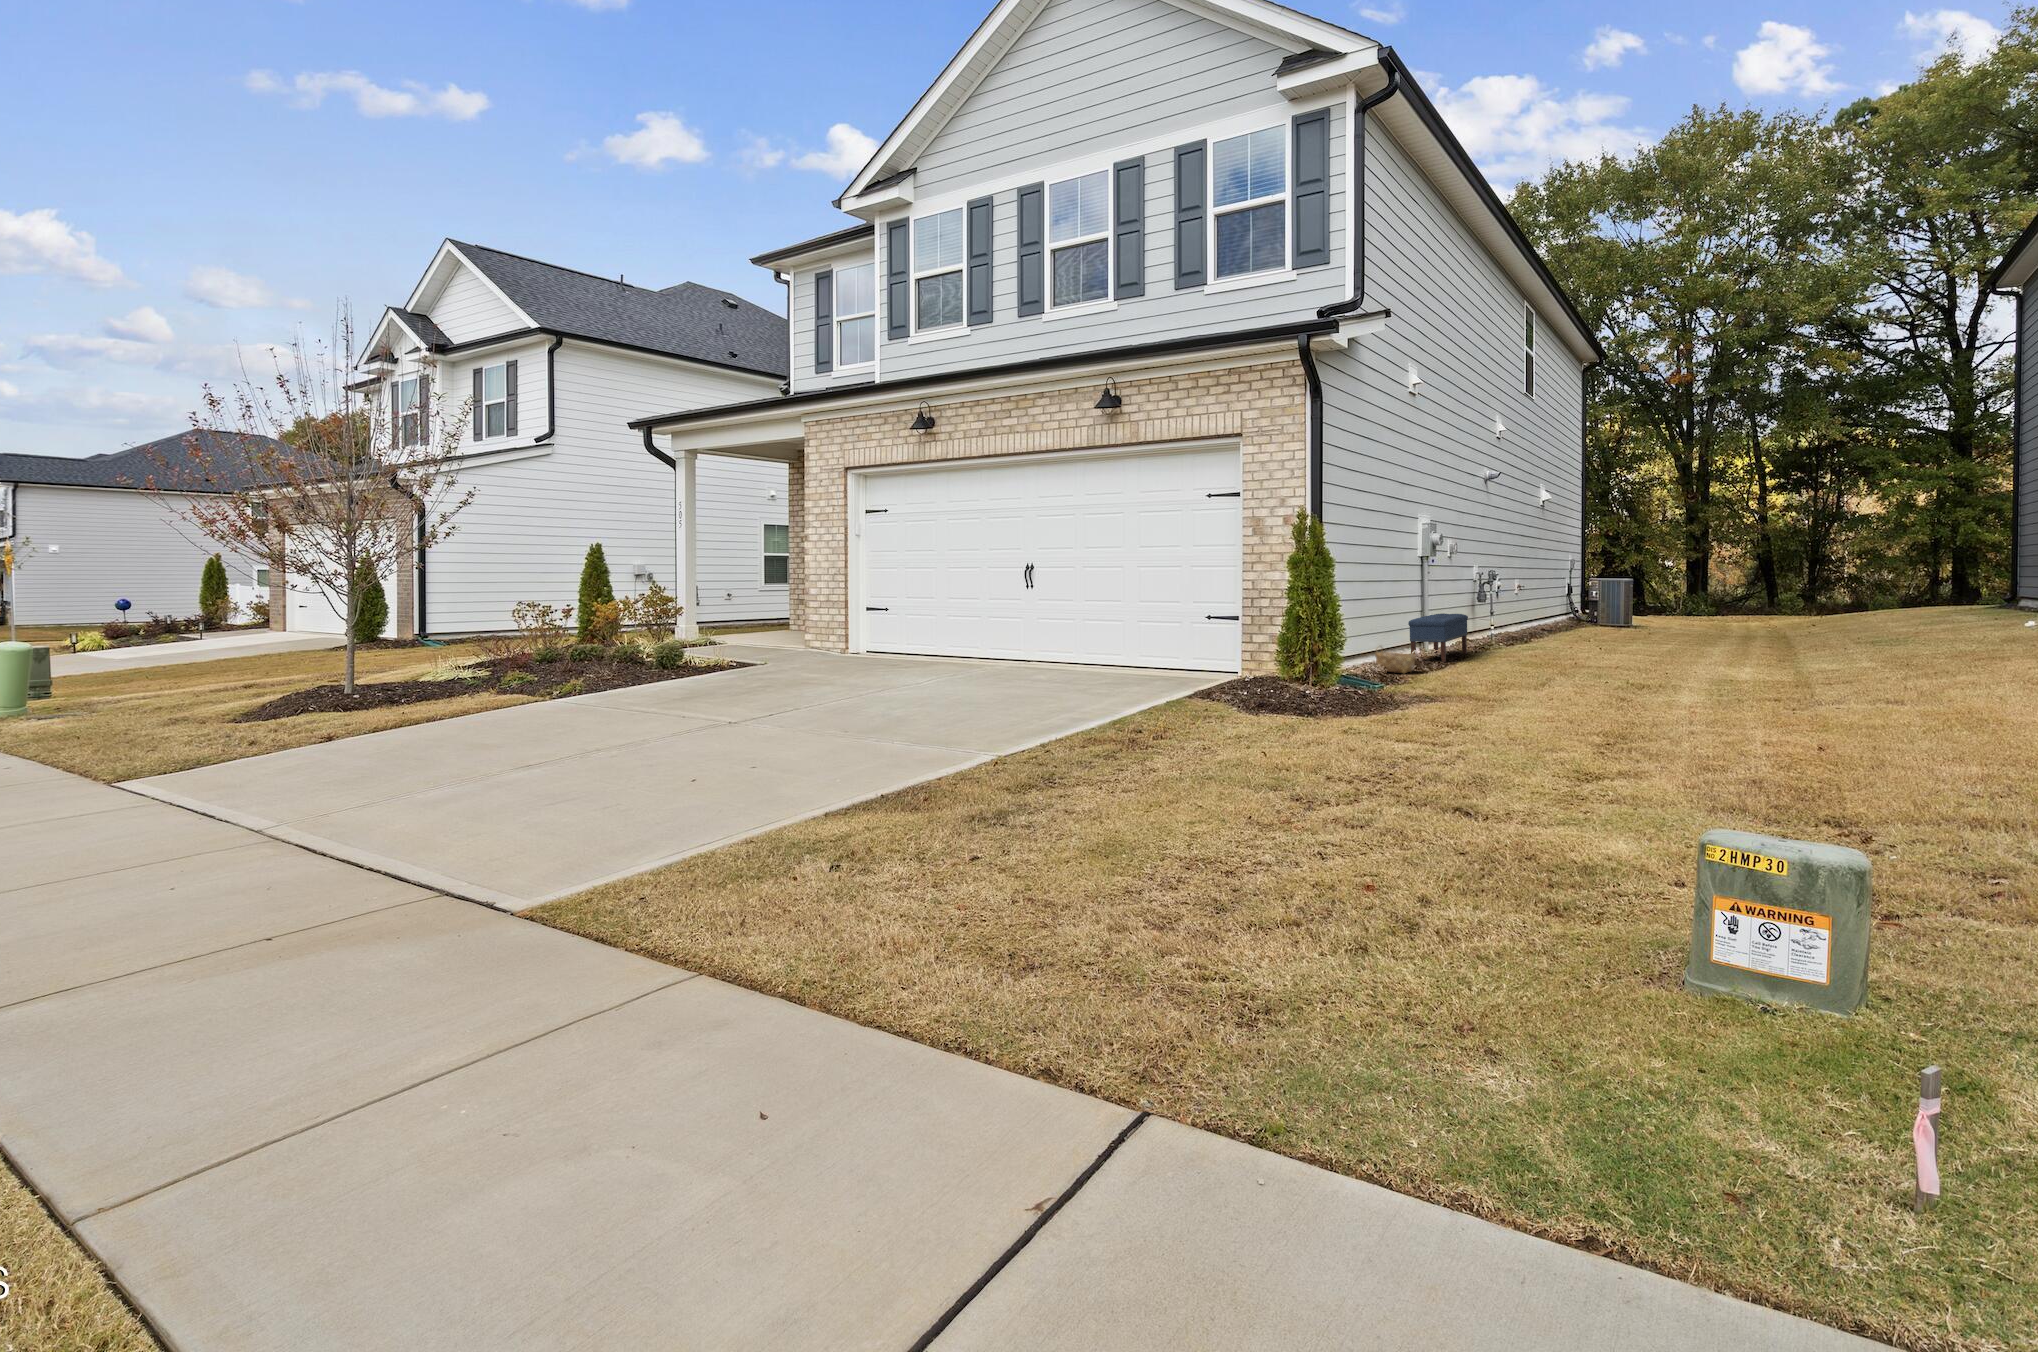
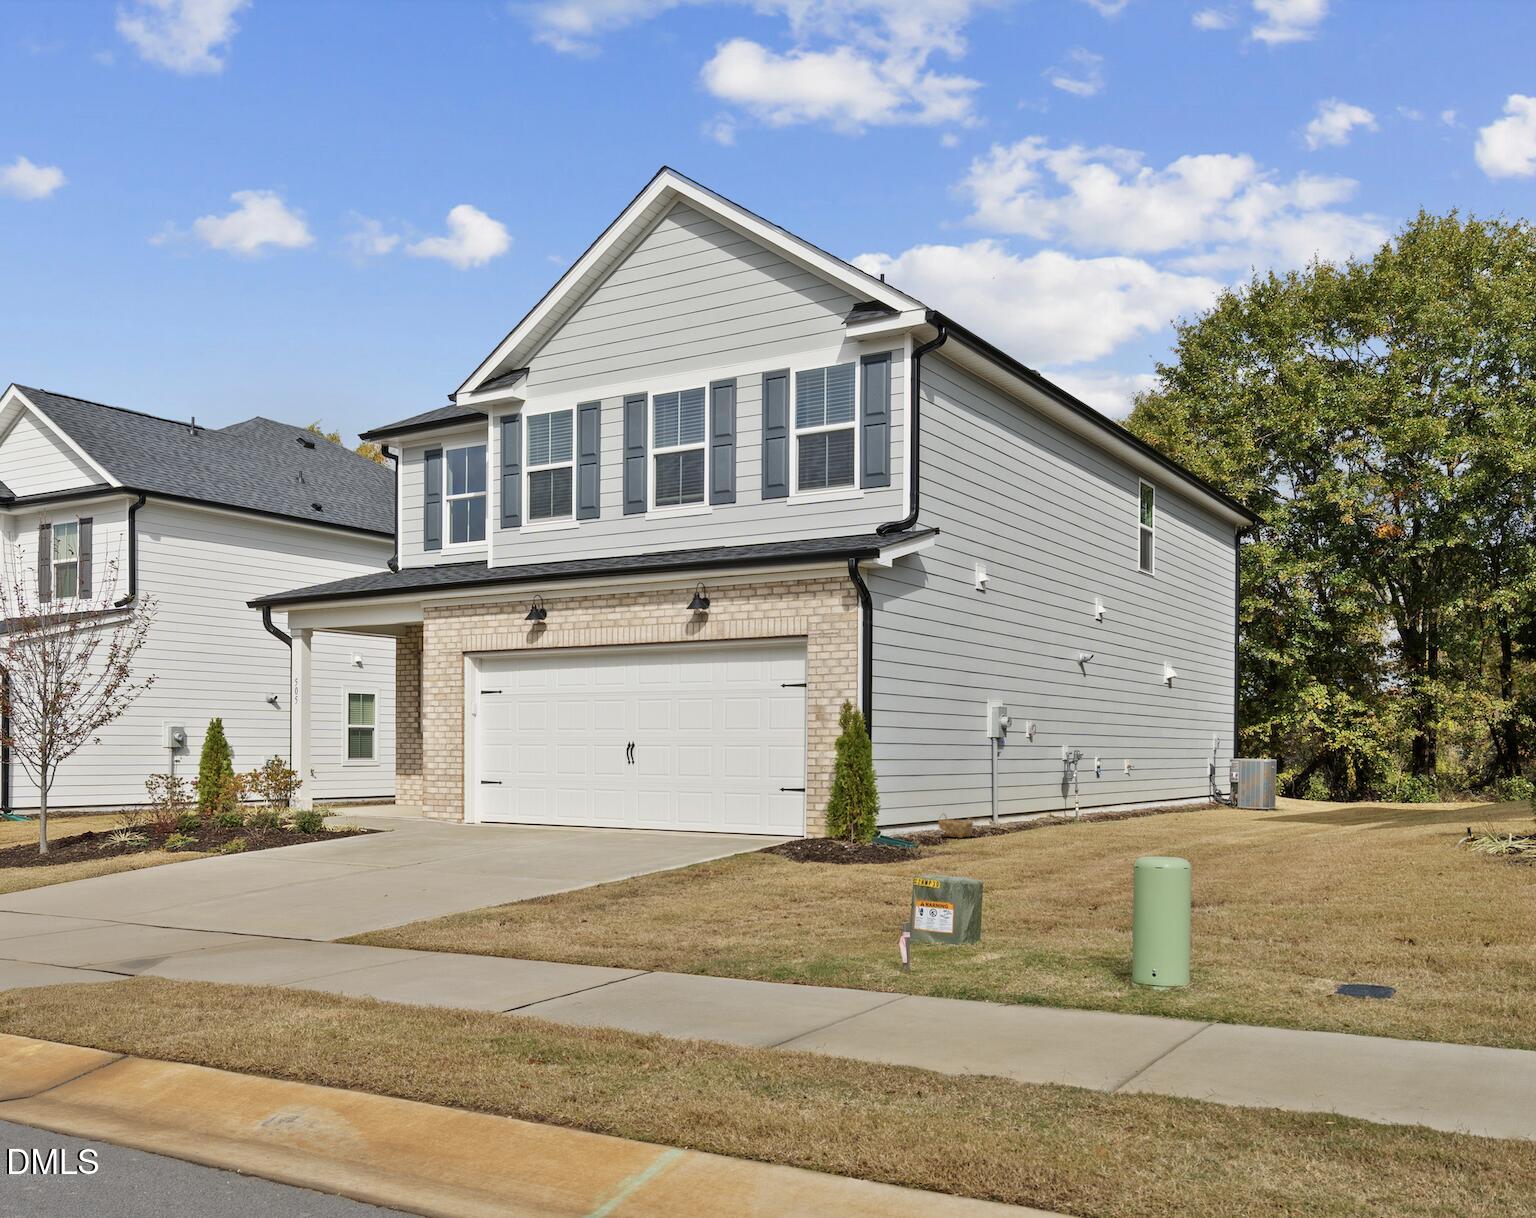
bench: present [1408,614,1468,662] -> none [980,786,1044,829]

